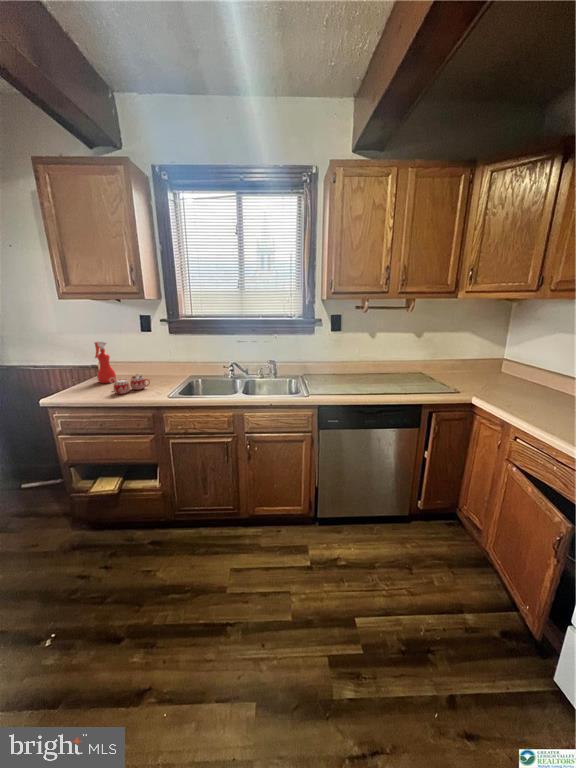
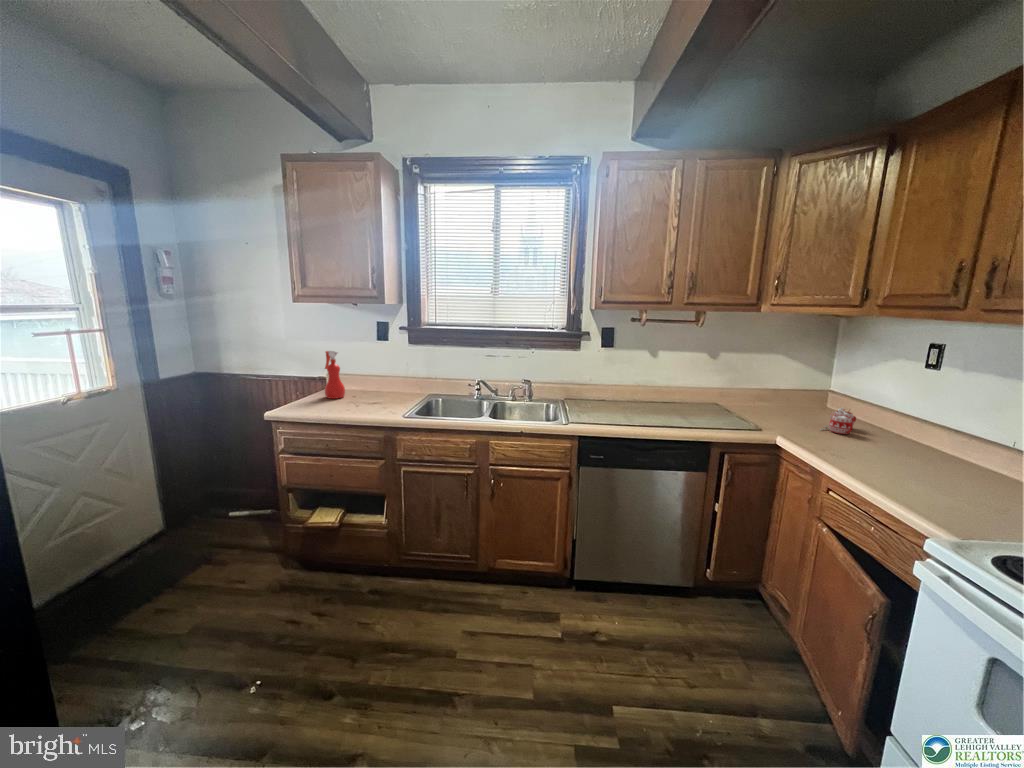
mug: present [109,374,150,394] -> present [820,408,856,434]

